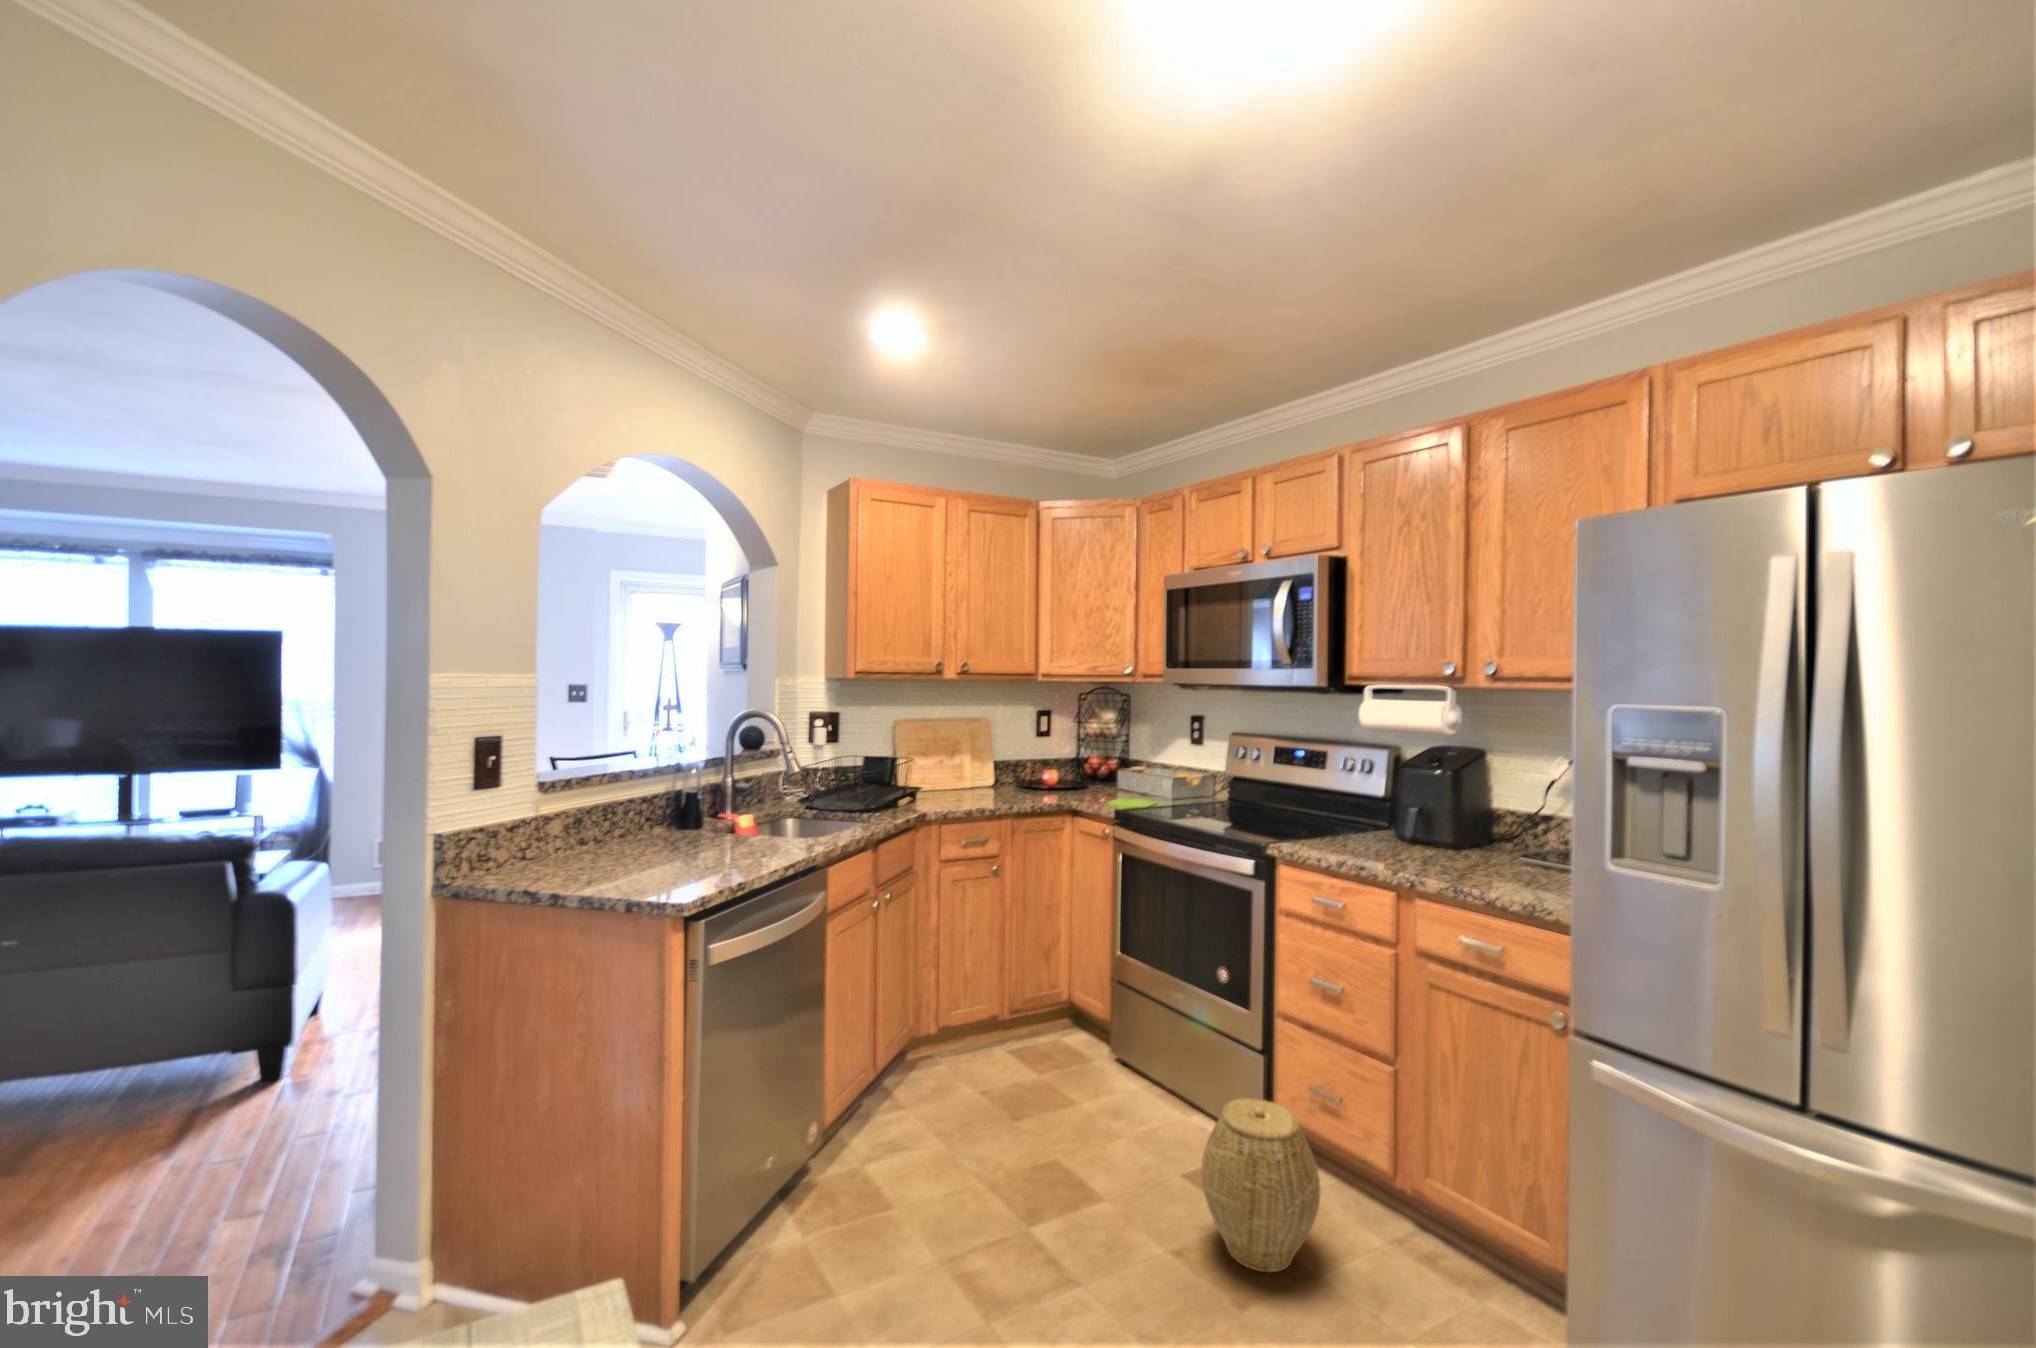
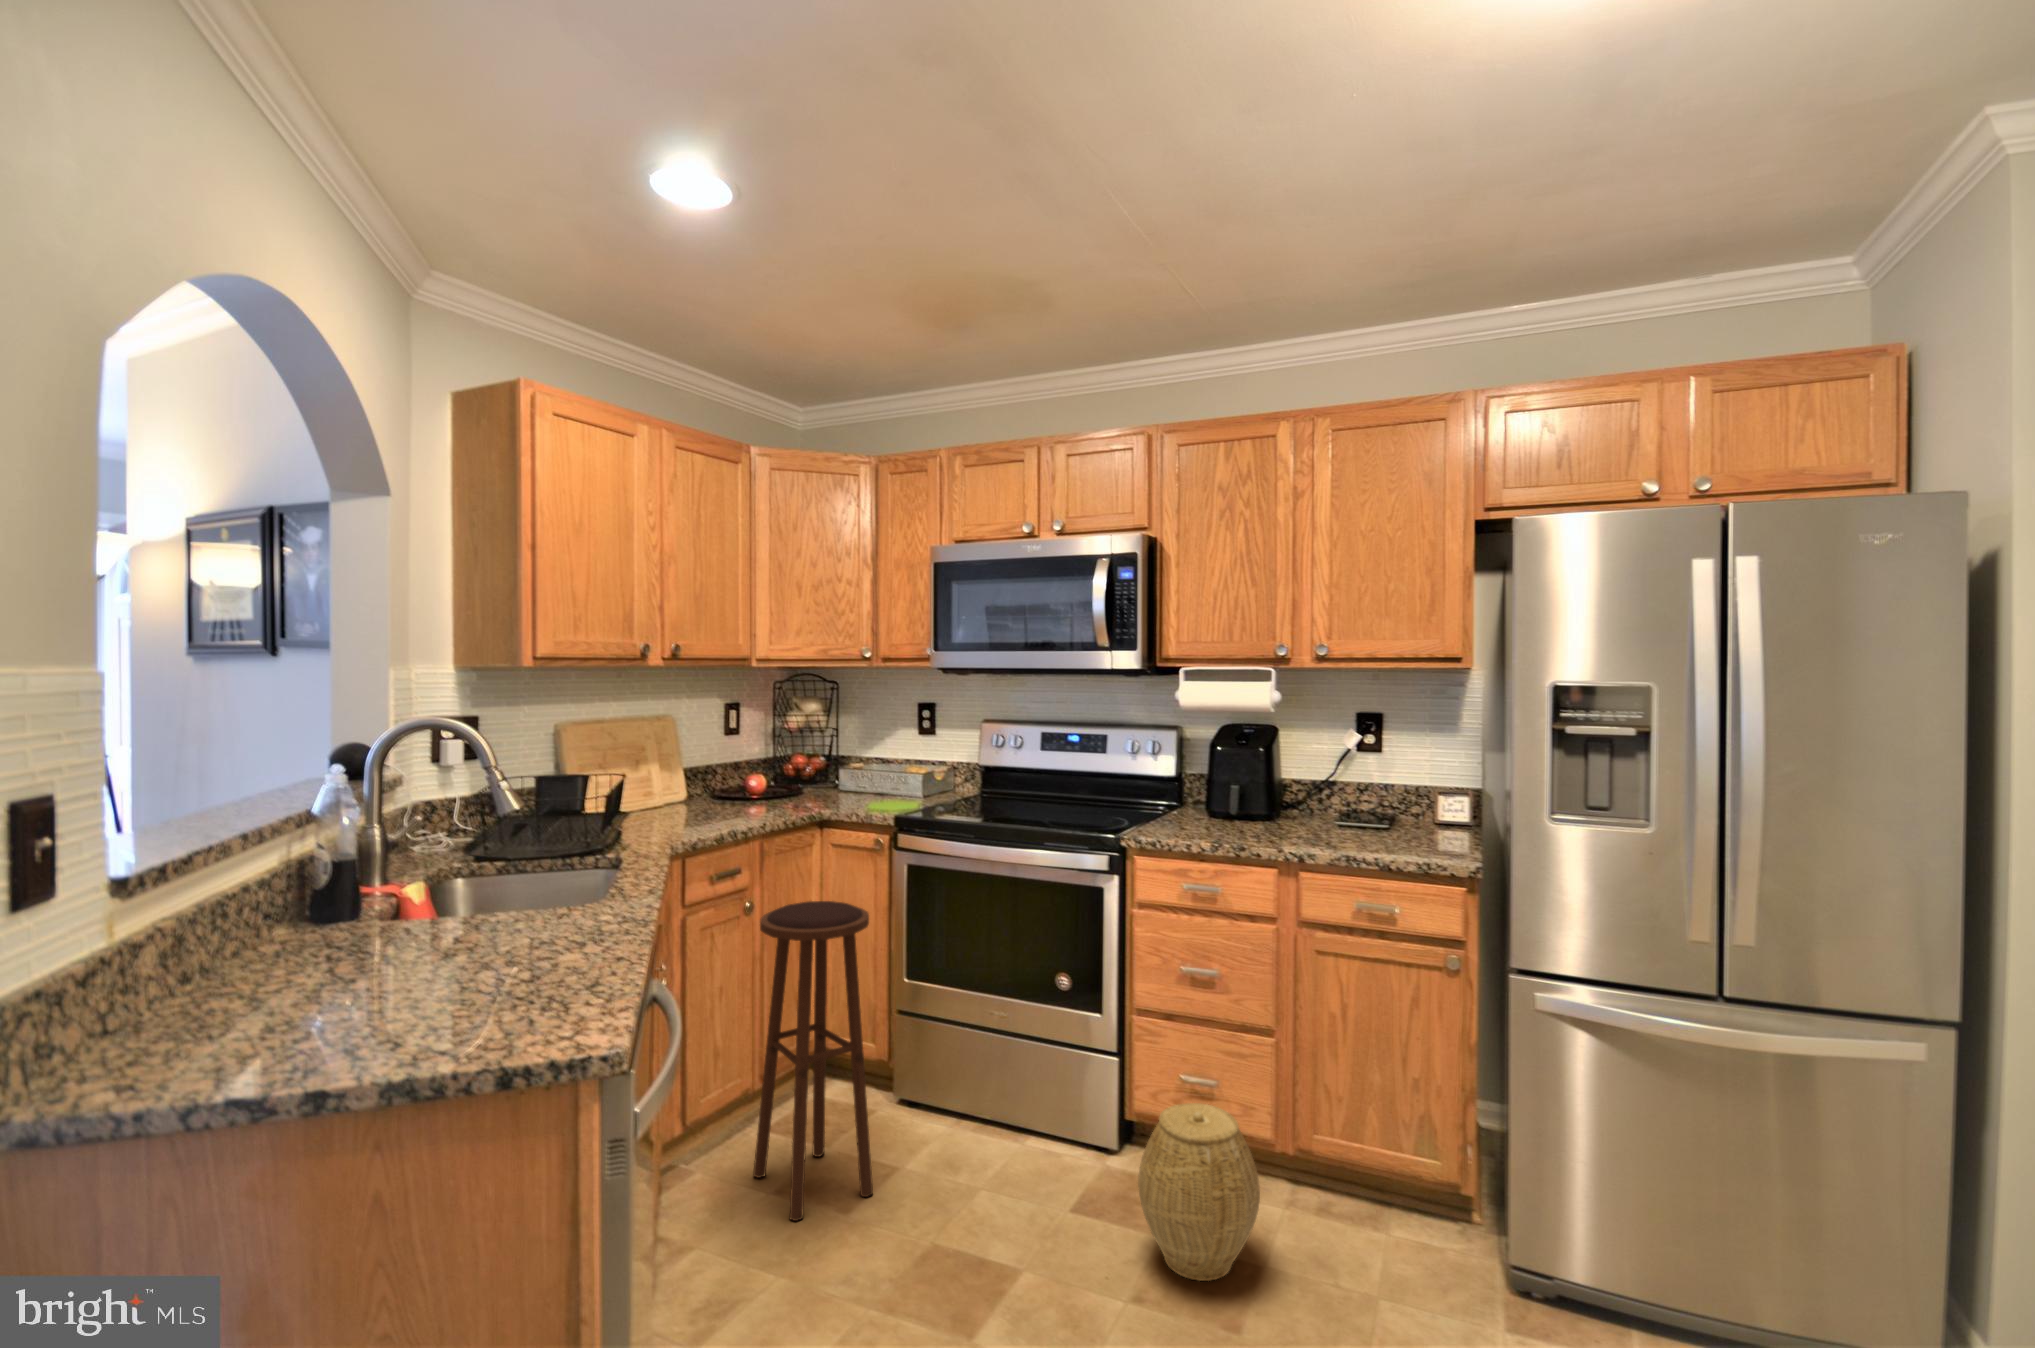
stool: none [971,865,1053,1105] -> present [753,901,873,1221]

